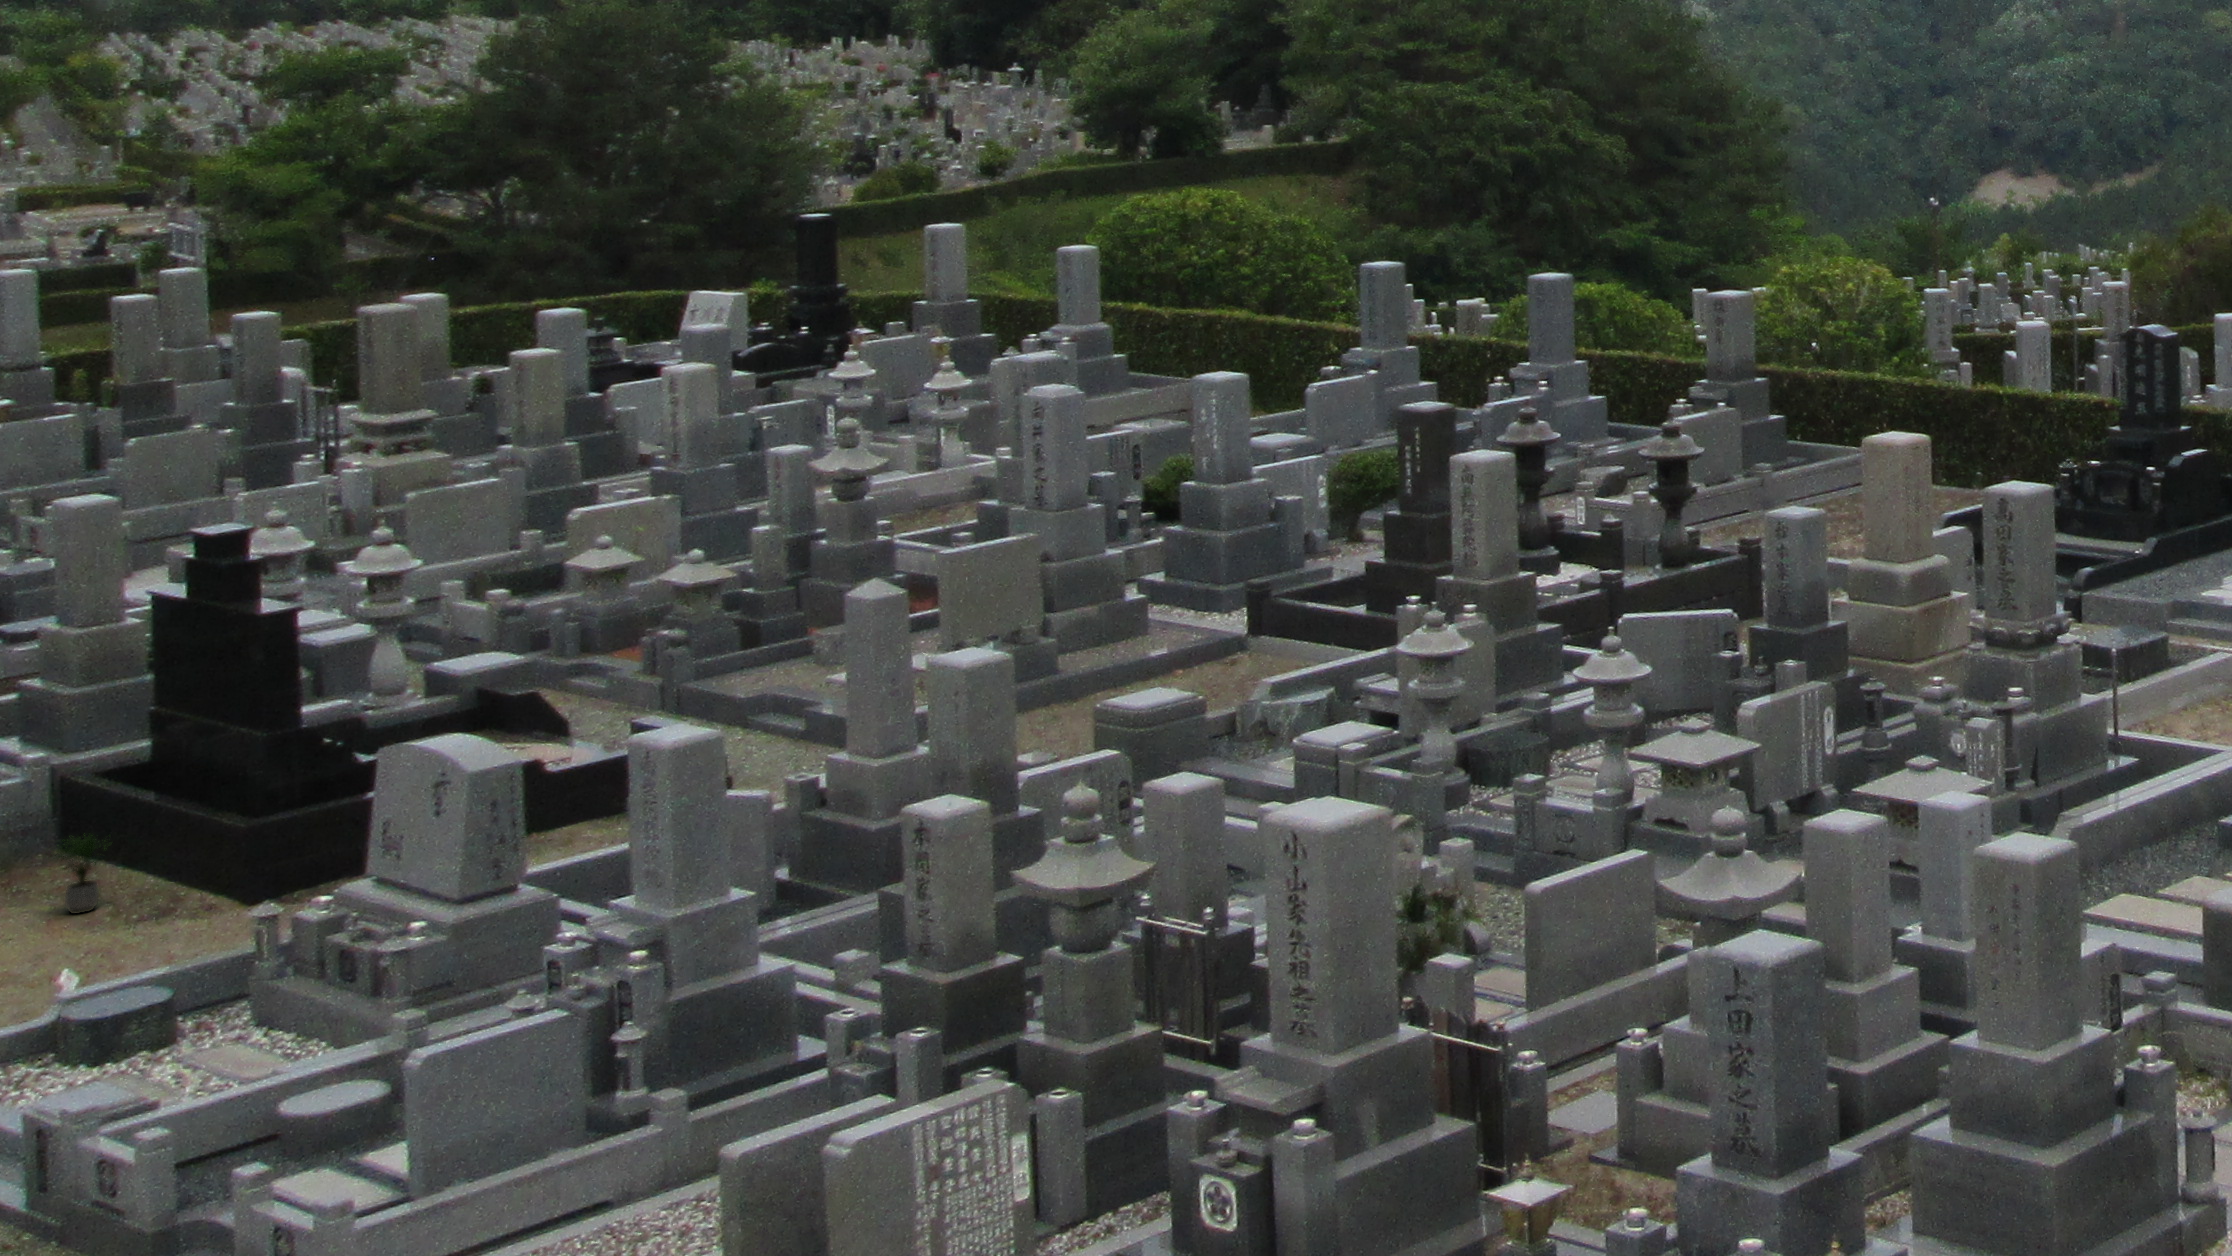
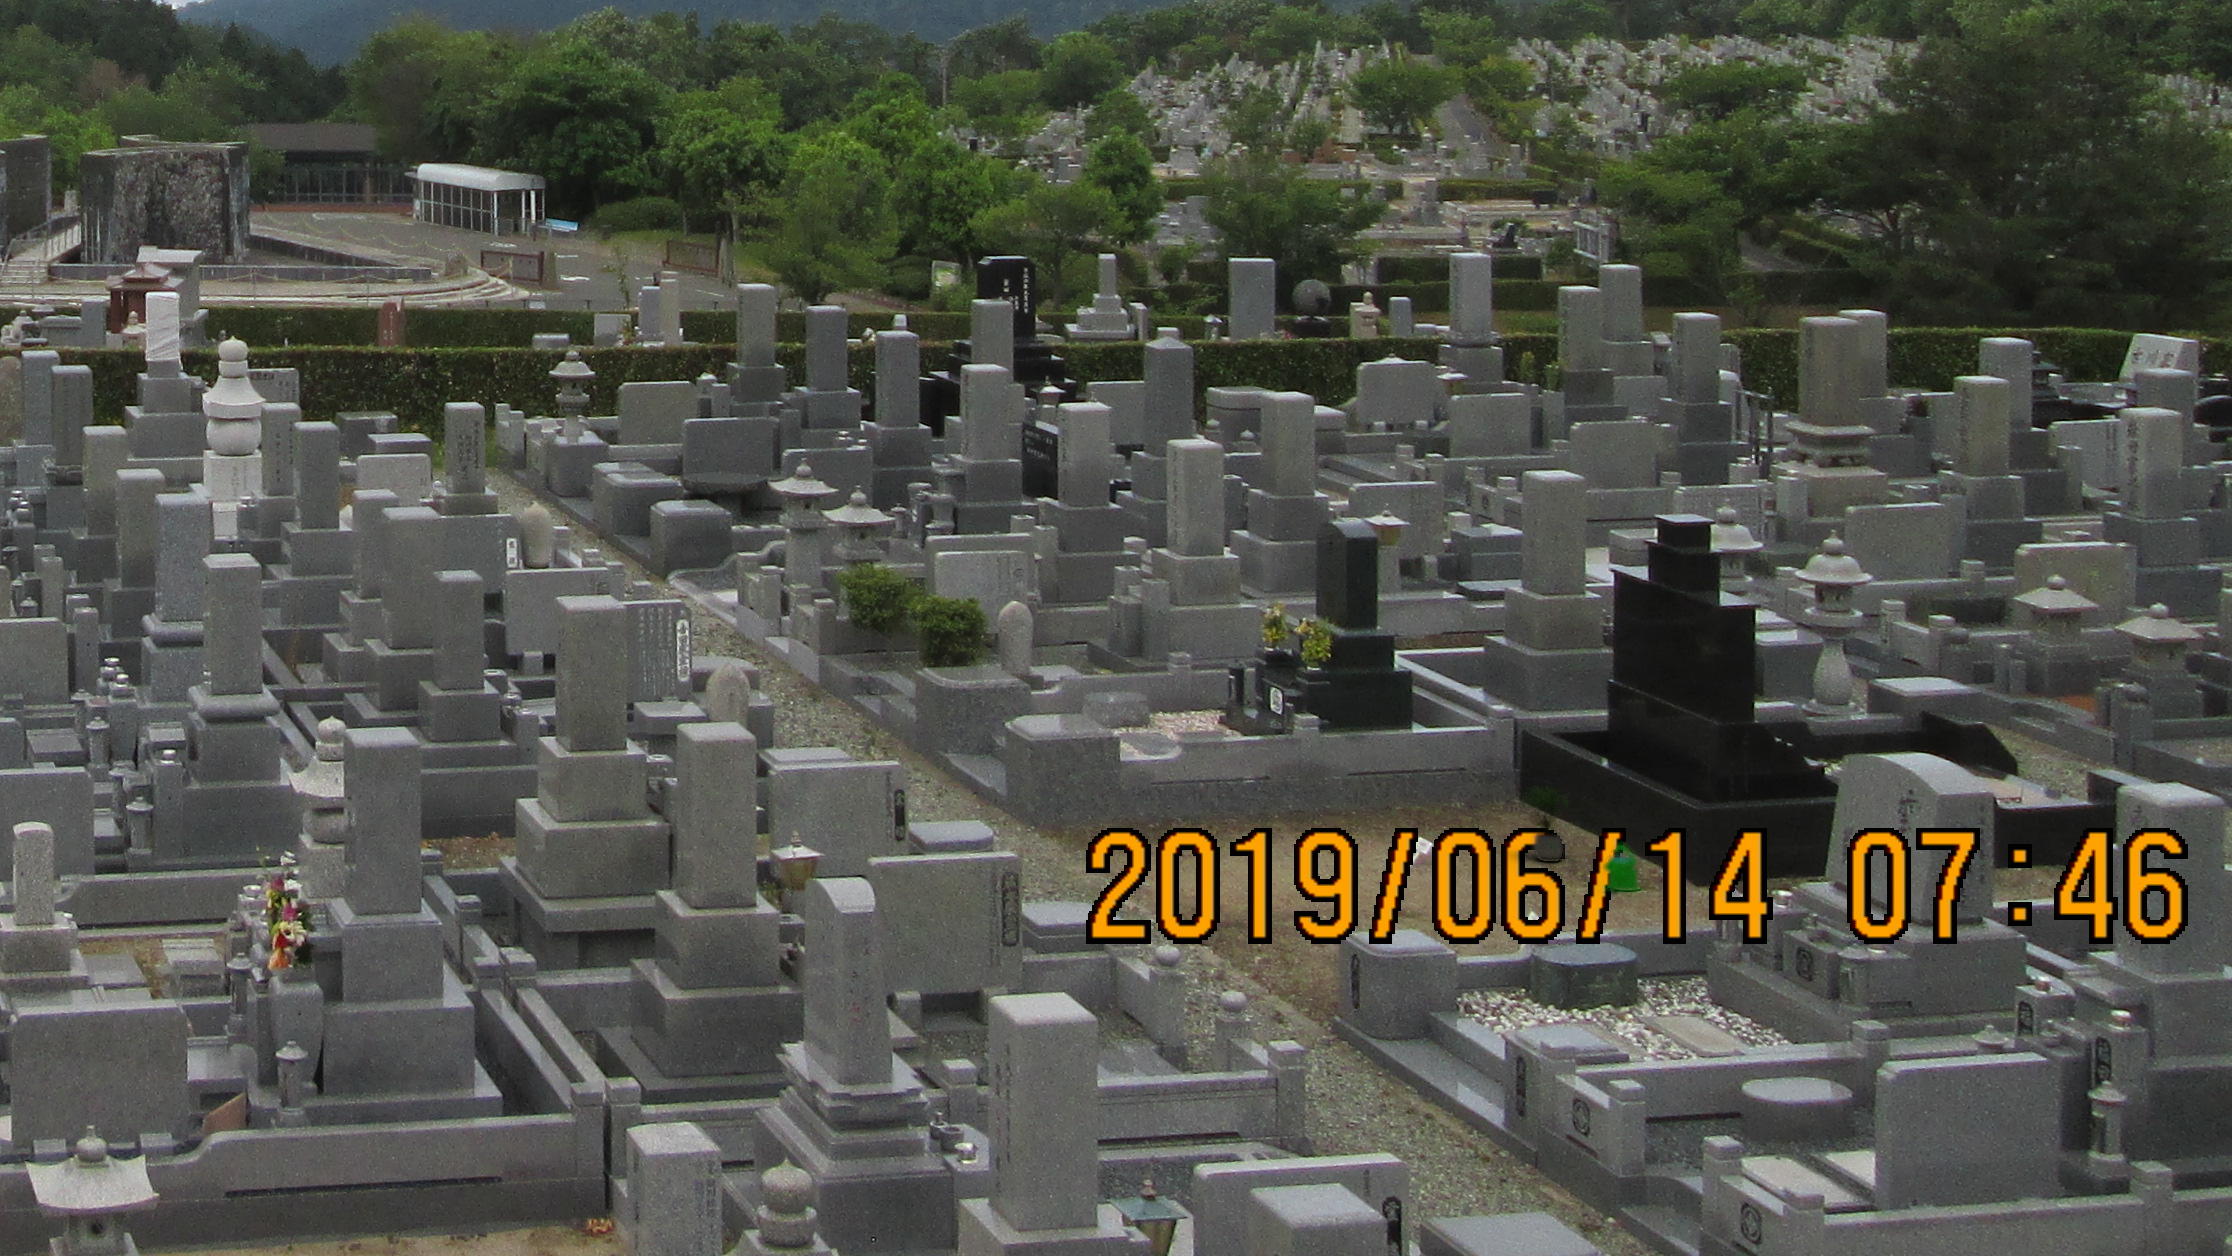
watering can: none [144,880,186,928] -> present [1604,845,1639,891]

